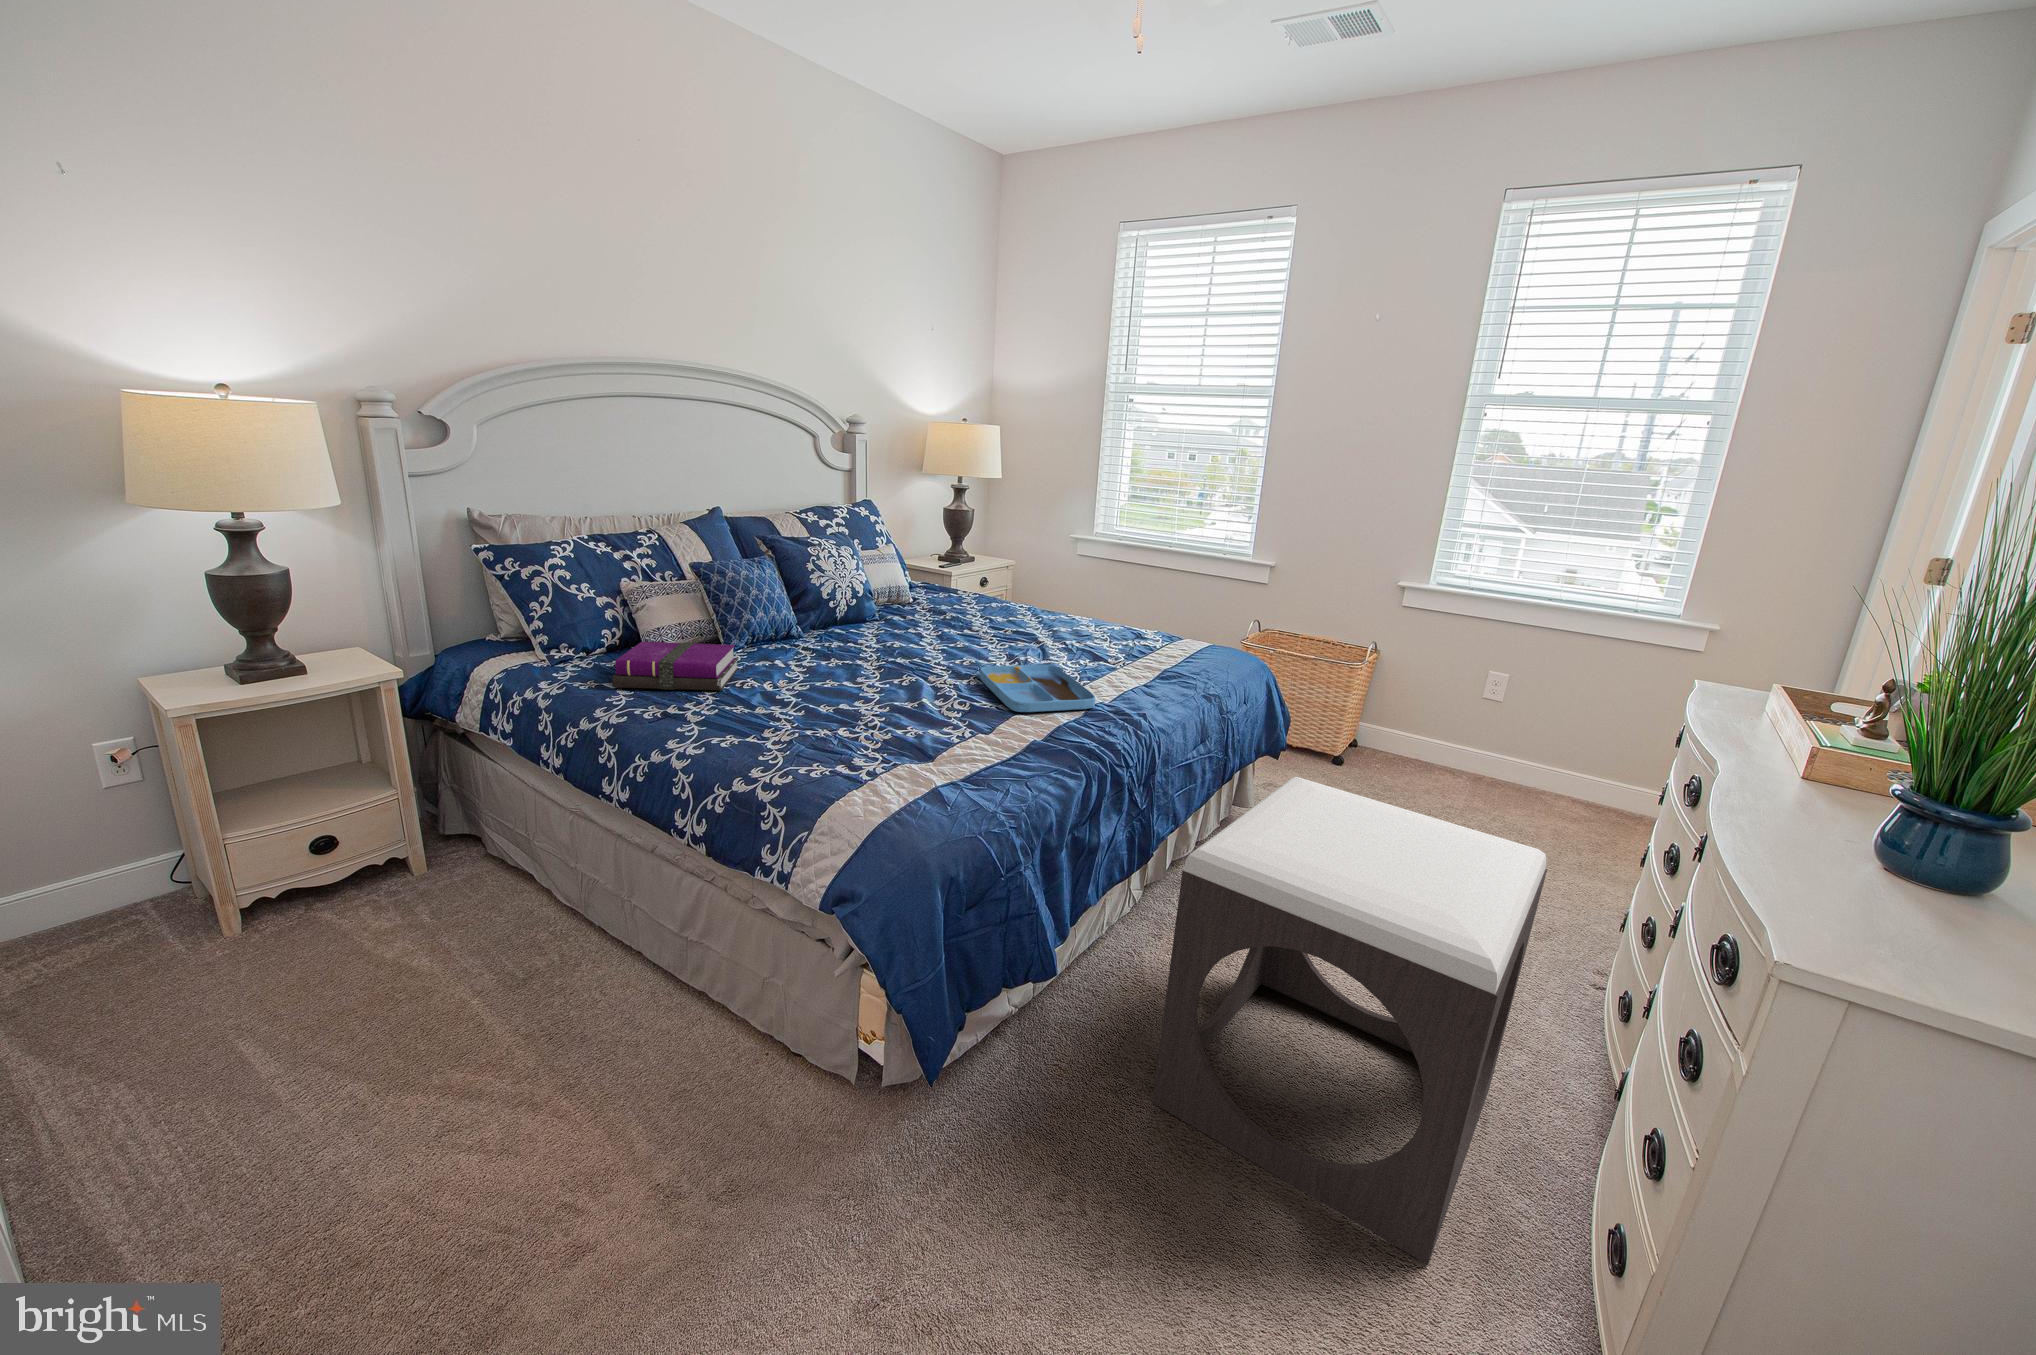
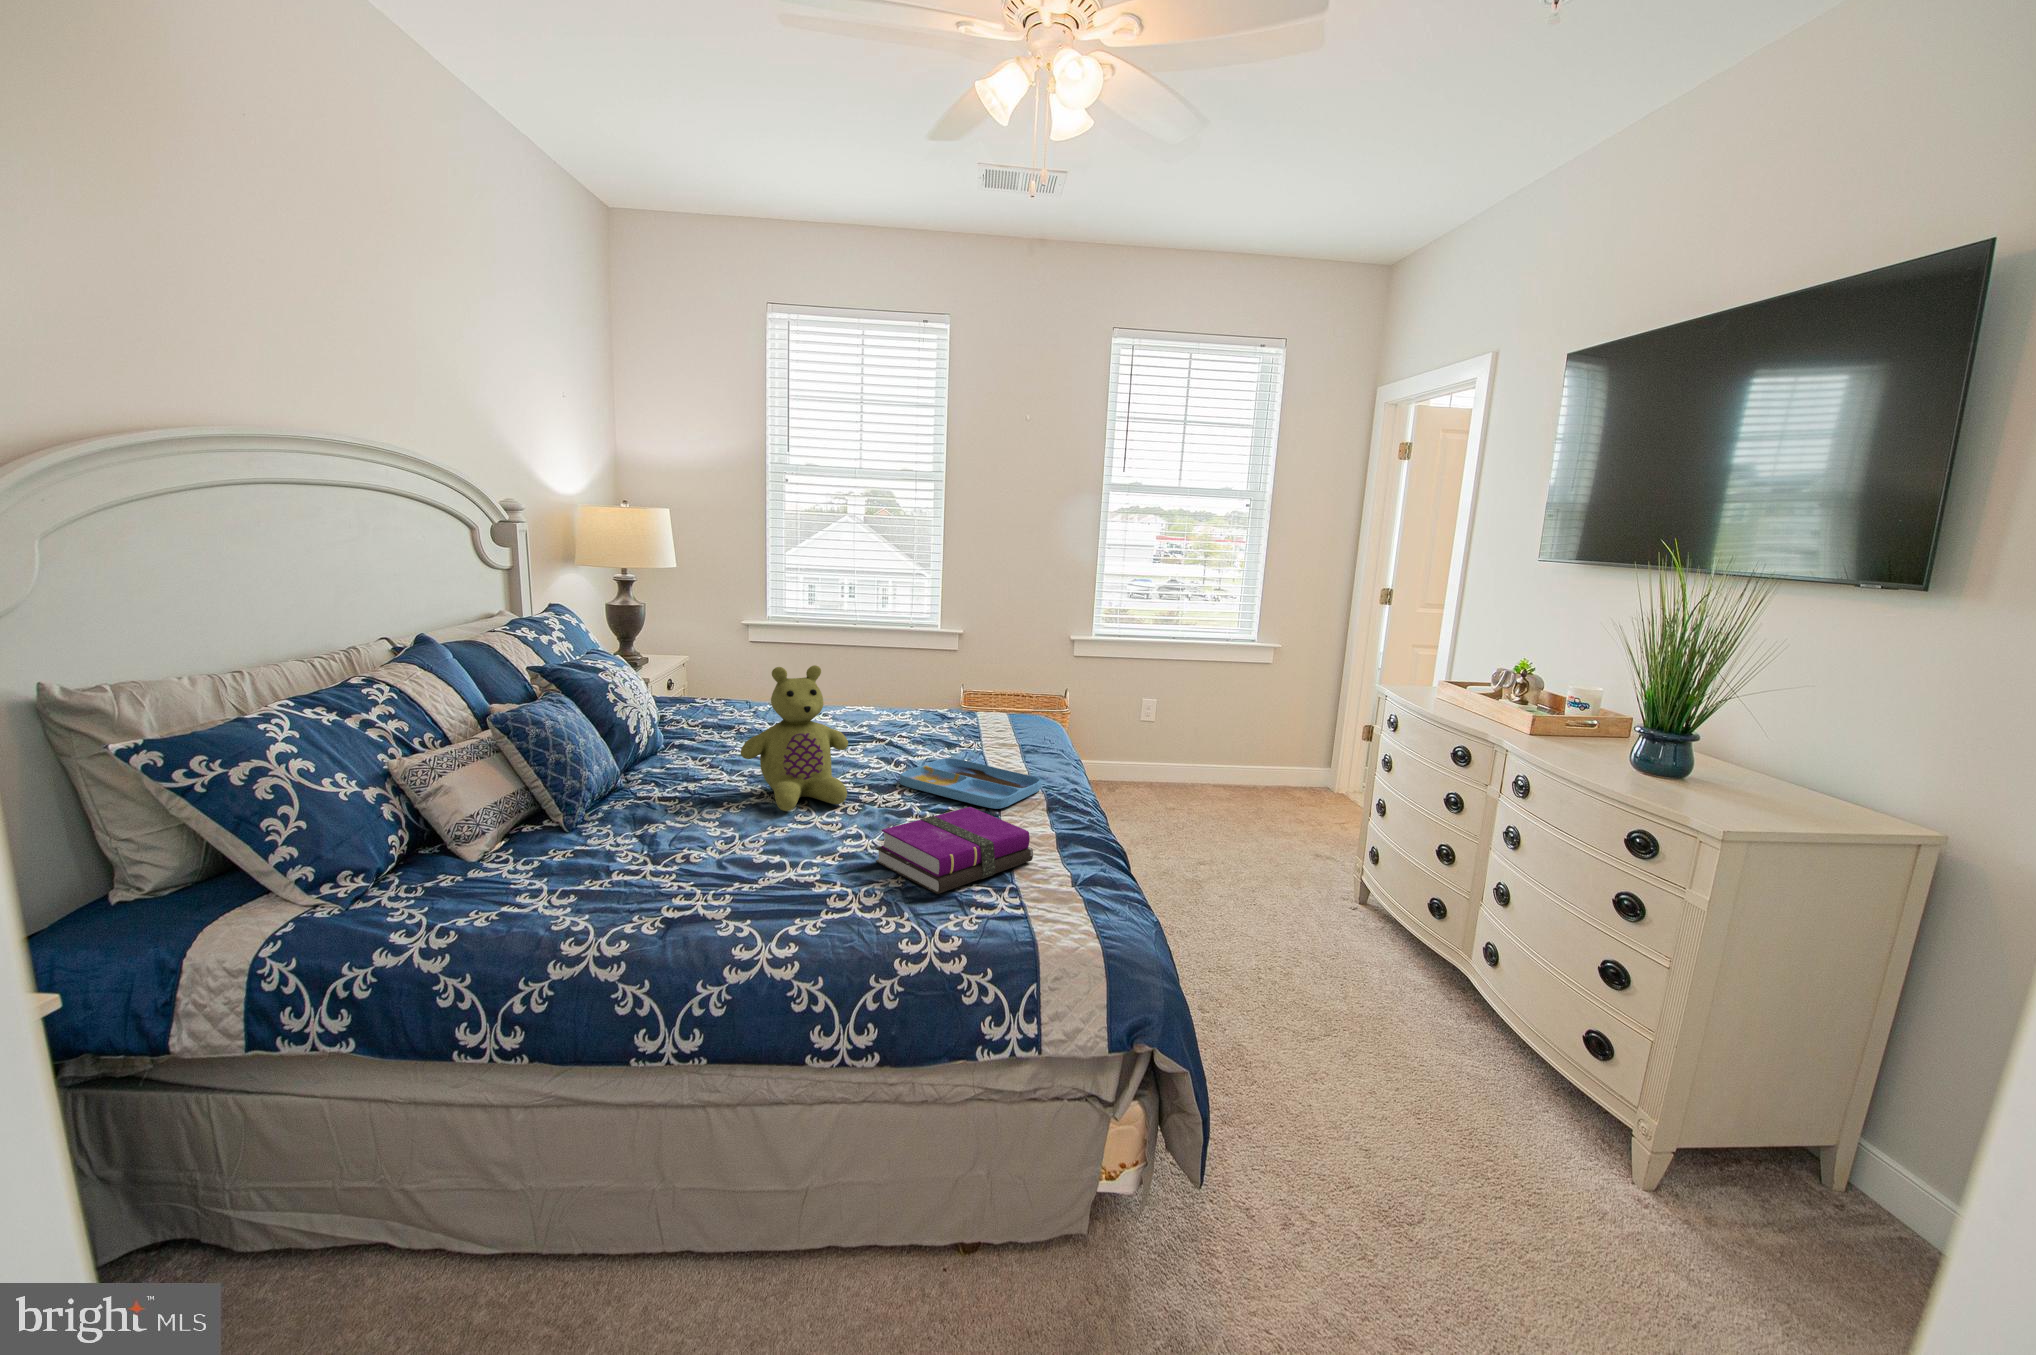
stuffed bear: none [847,551,939,678] -> present [741,665,848,811]
notebook: present [612,641,739,690] -> present [876,807,1033,894]
footstool: present [1152,777,1547,1265] -> none [1214,805,1526,1115]

